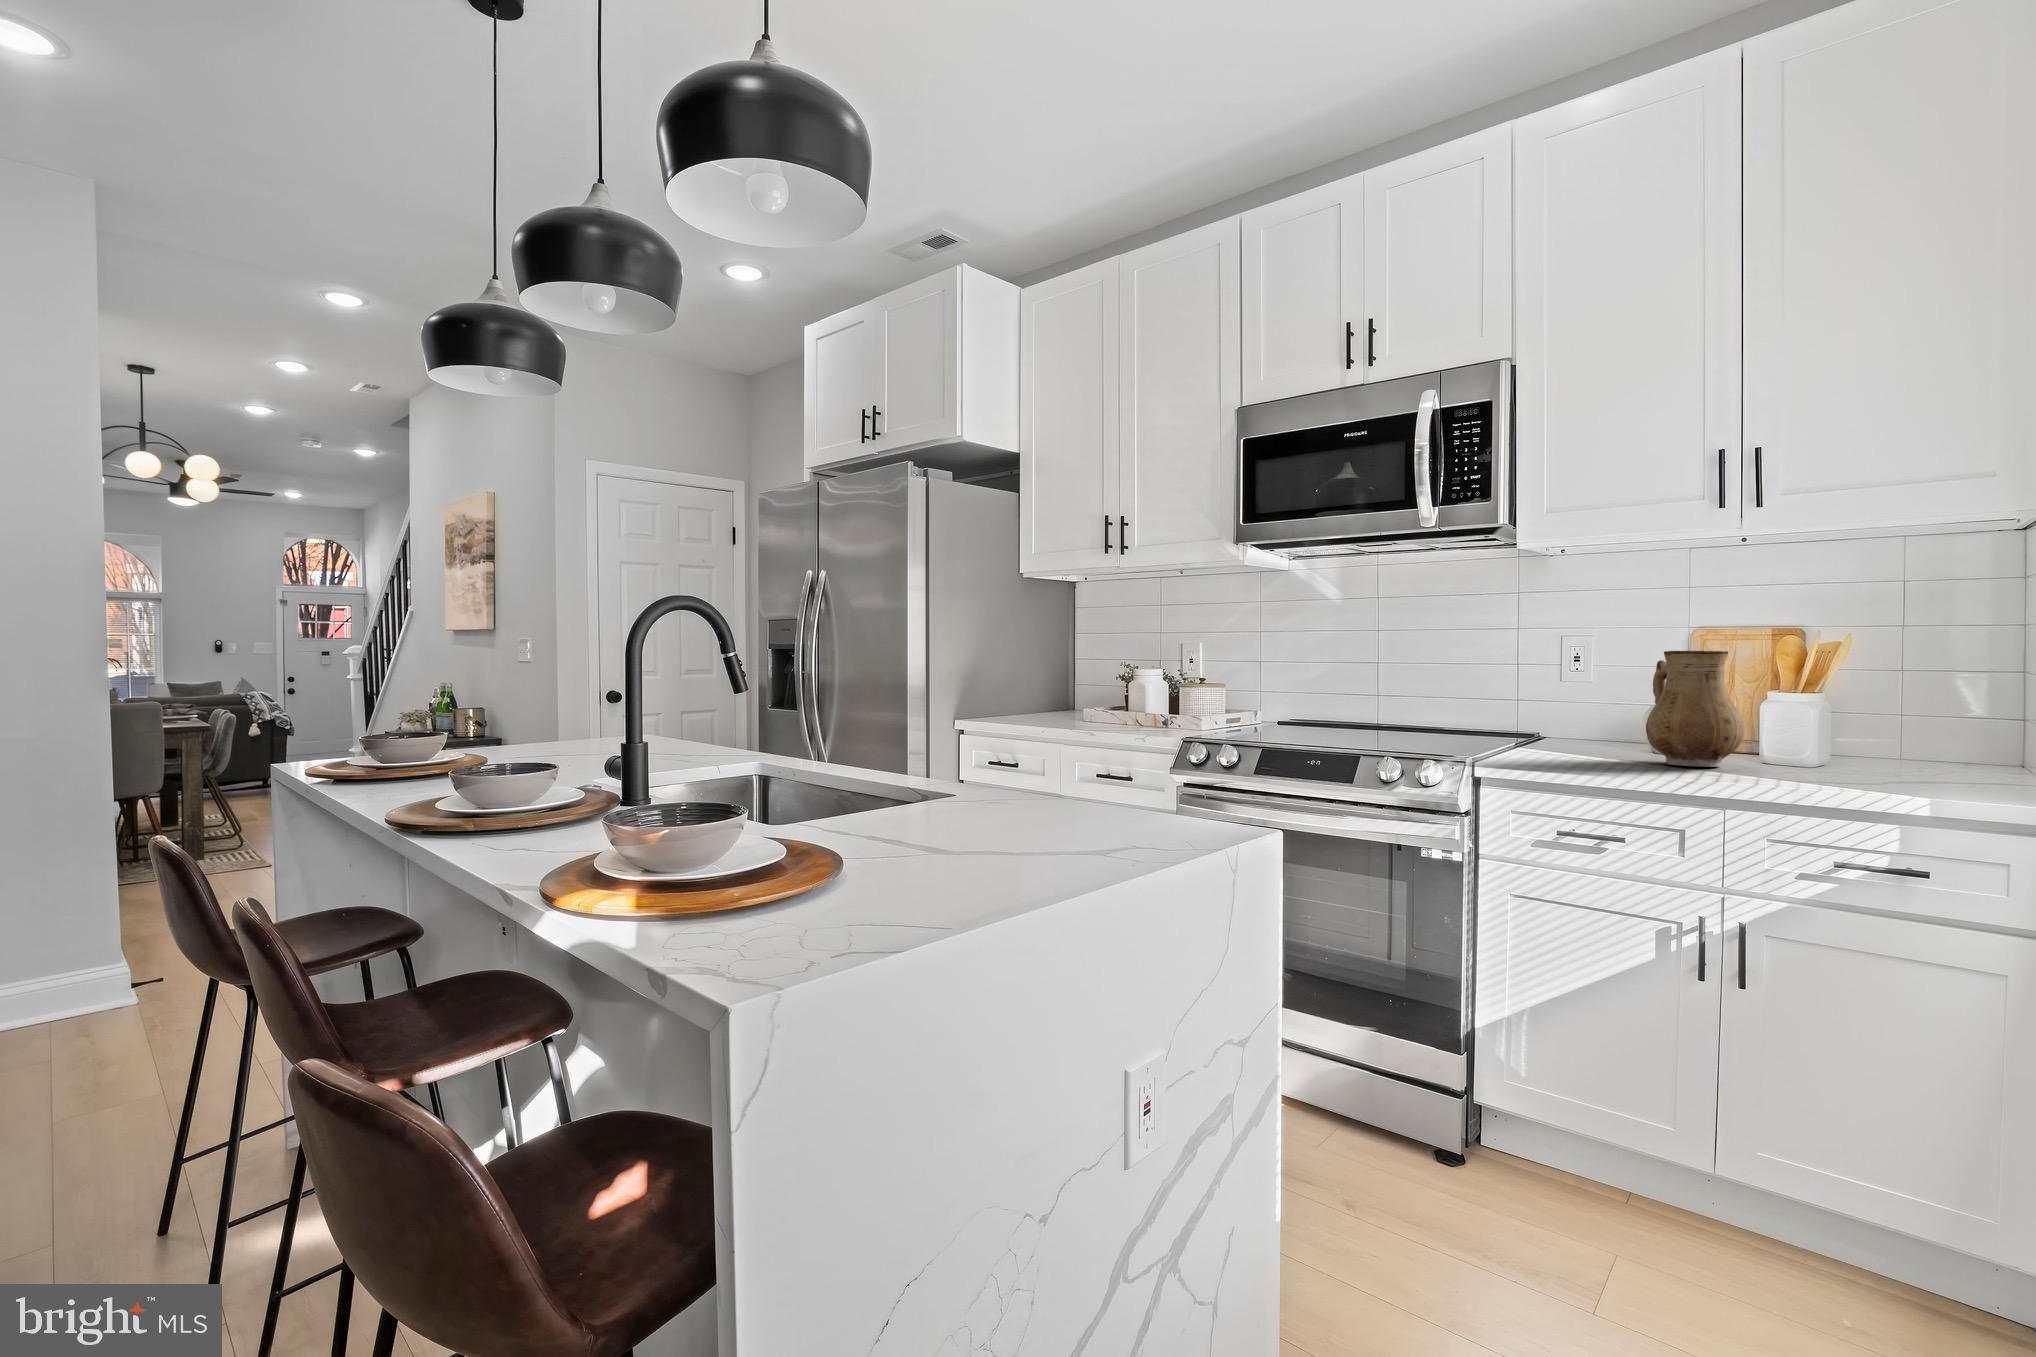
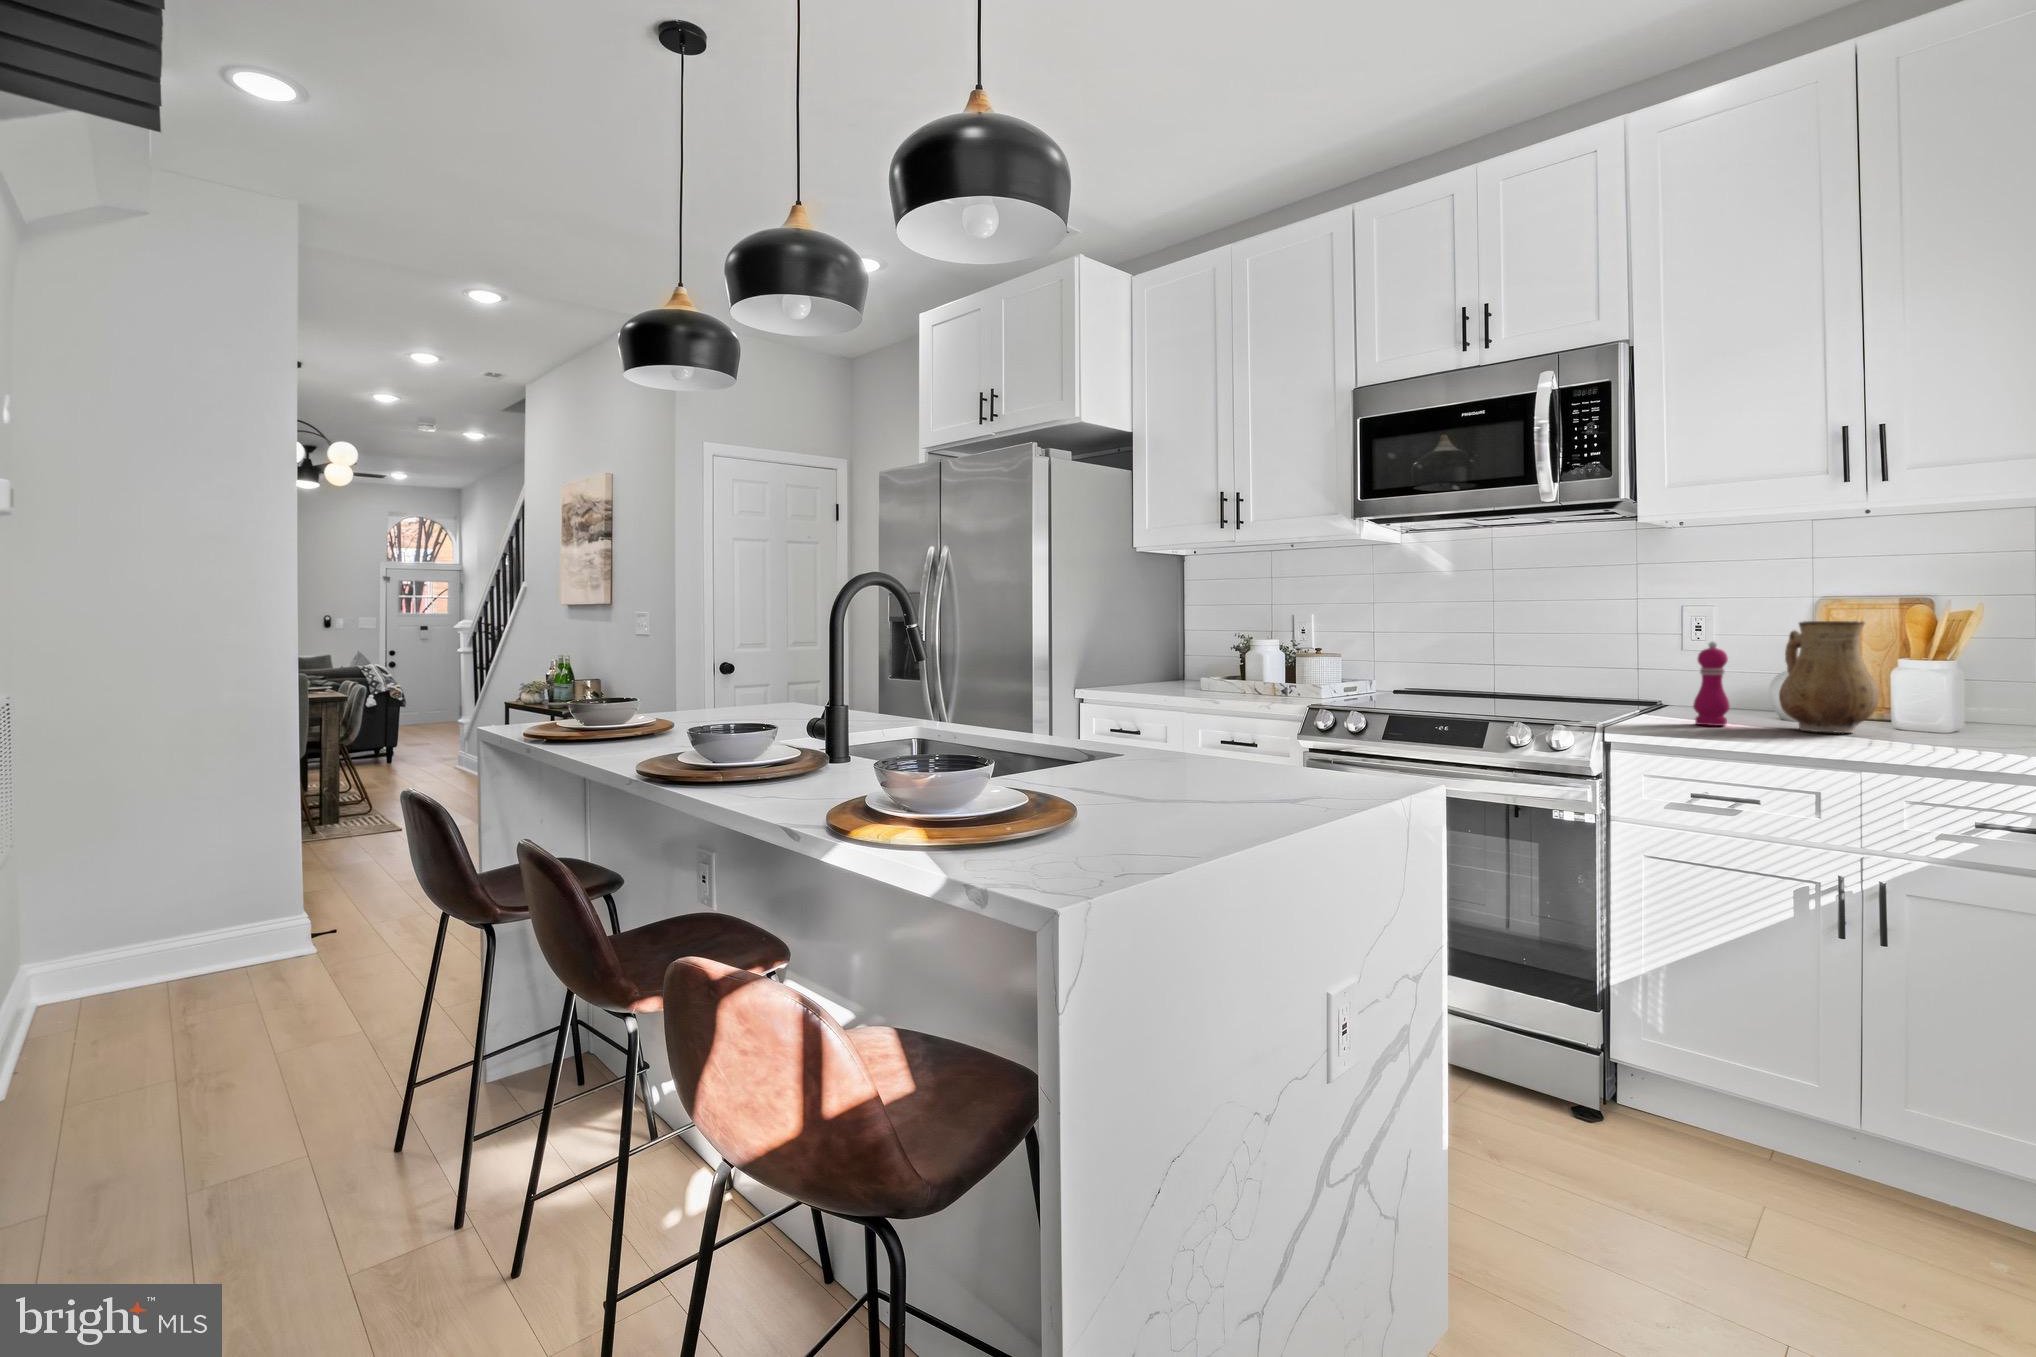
pepper mill: none [1562,671,1598,759] -> present [1693,642,1730,726]

